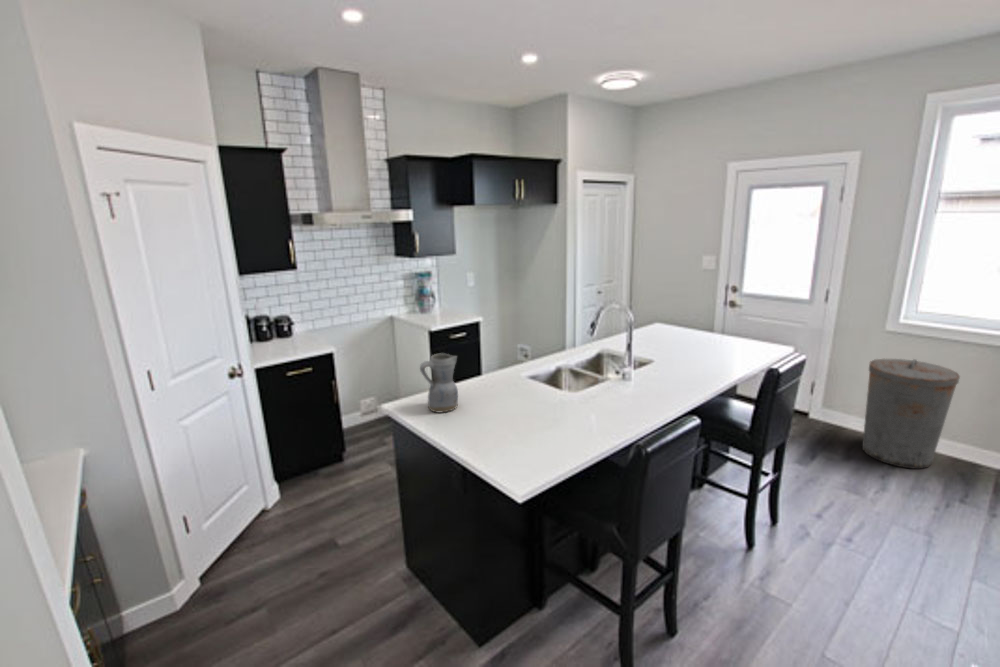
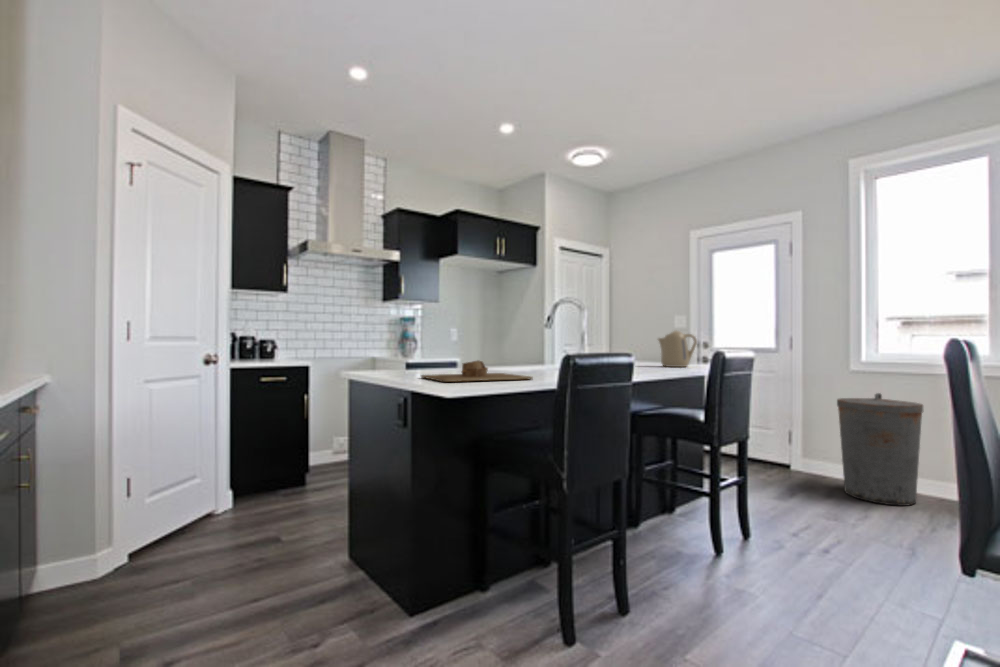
kettle: none [695,308,737,348] -> present [658,331,697,367]
ceramic pitcher: present [420,353,458,412] -> none [382,321,418,374]
cutting board: none [469,409,588,461] -> present [421,361,533,382]

